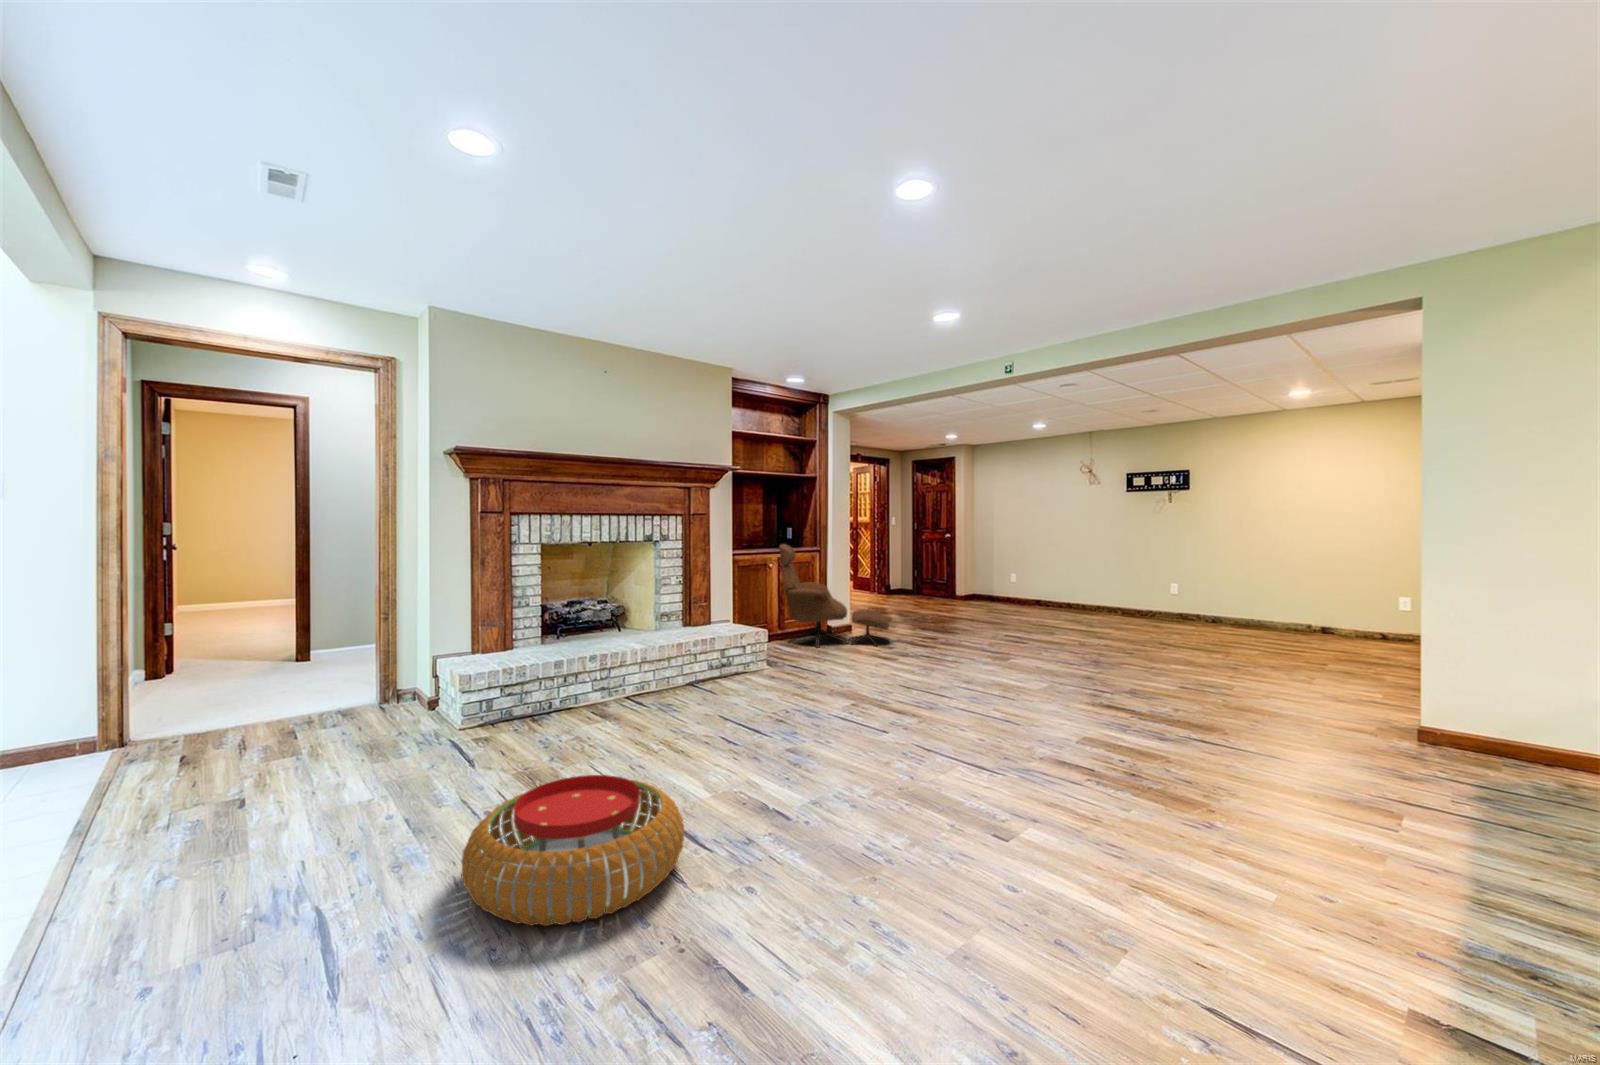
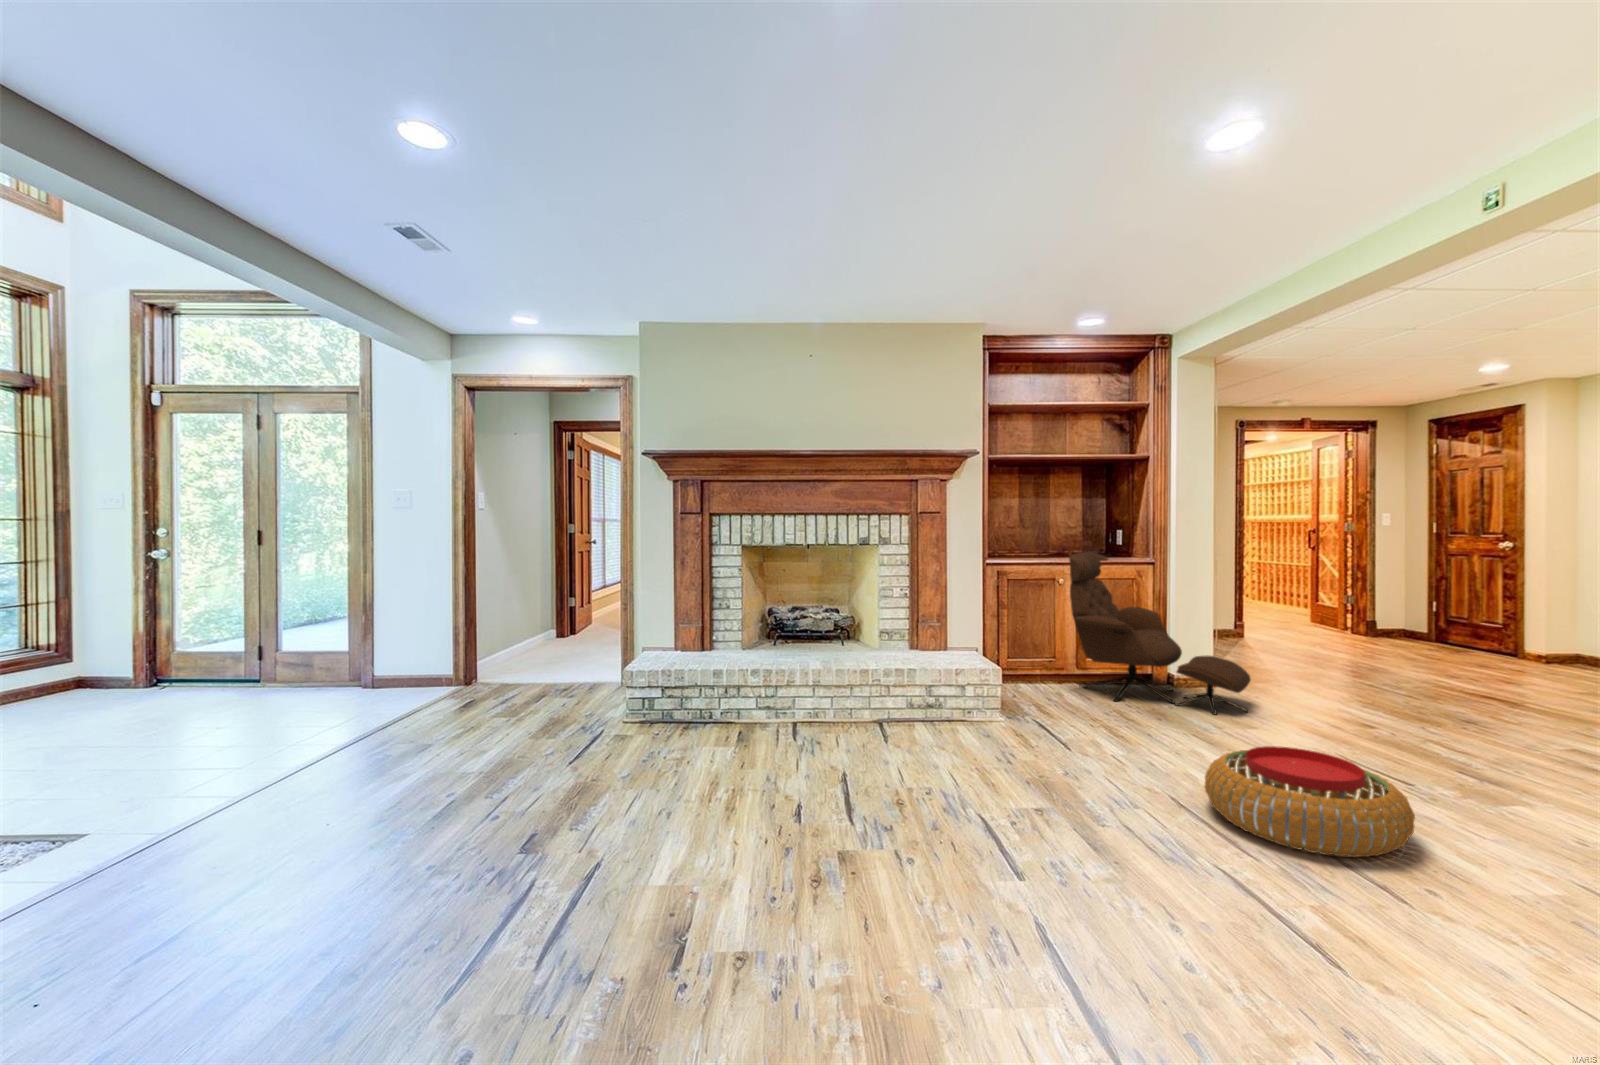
pouf: present [461,775,684,926] -> present [1205,746,1415,857]

